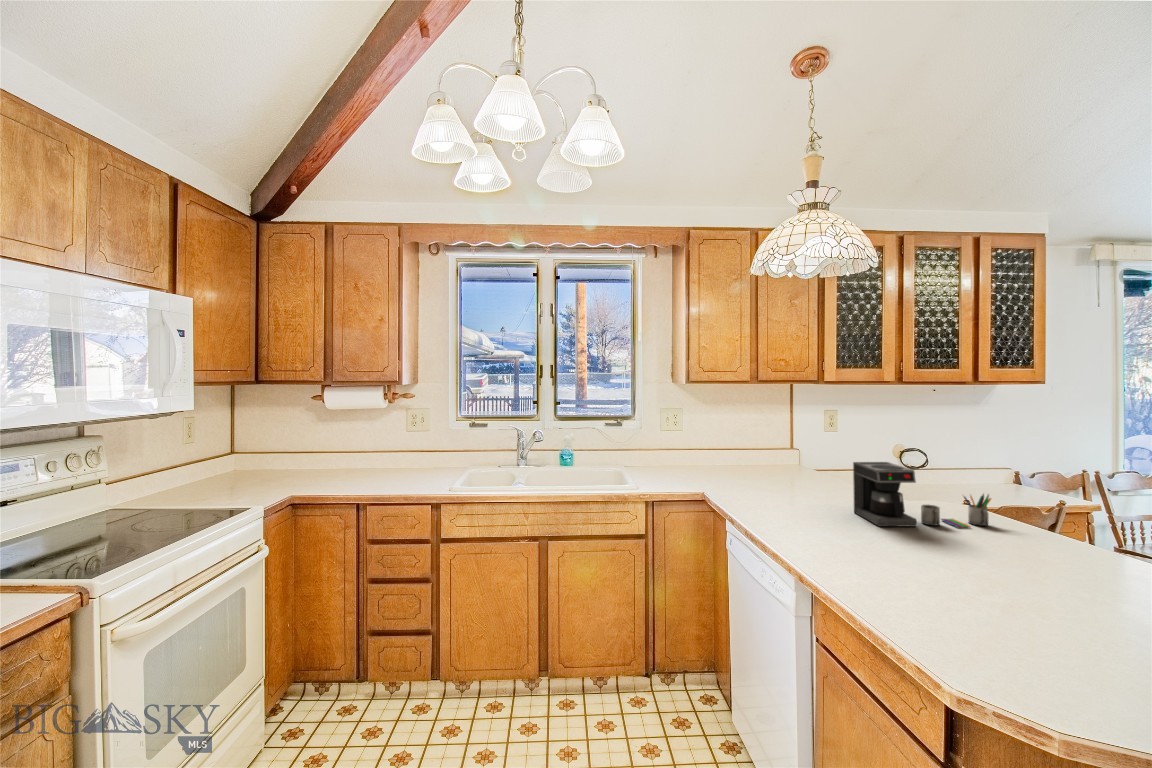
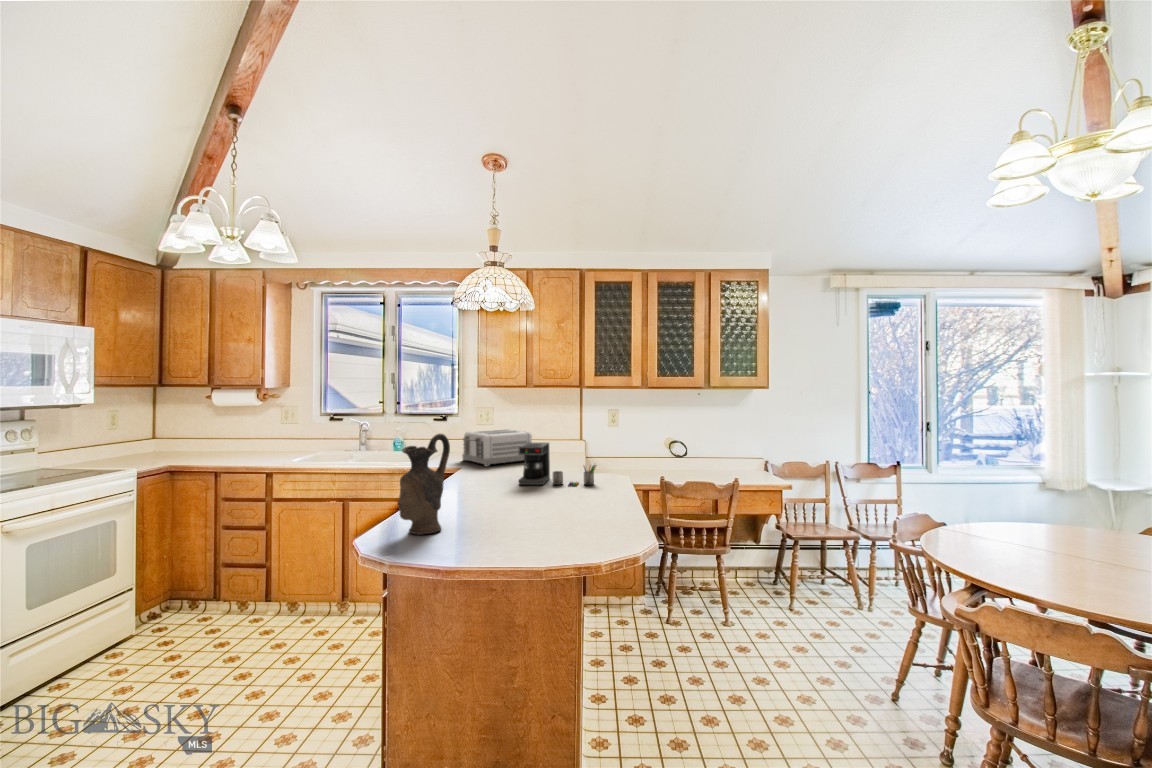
toaster: none [678,437,776,490] -> present [462,429,532,466]
ceramic pitcher: none [988,472,1090,669] -> present [397,434,450,534]

